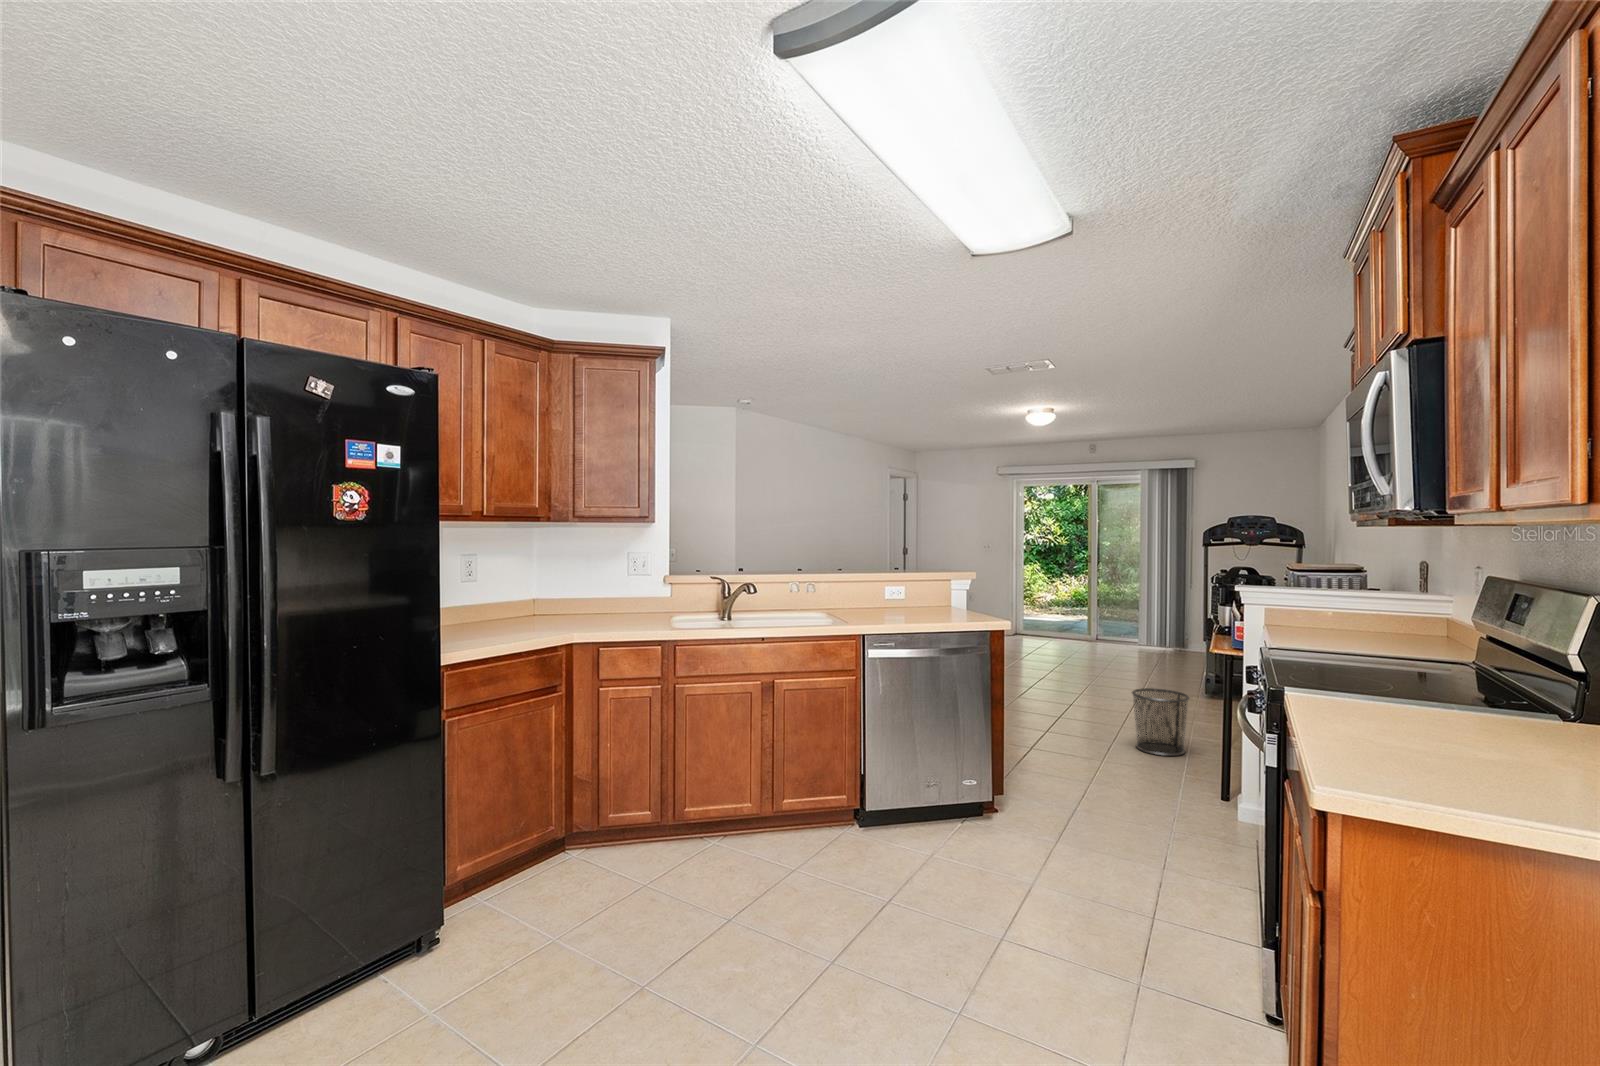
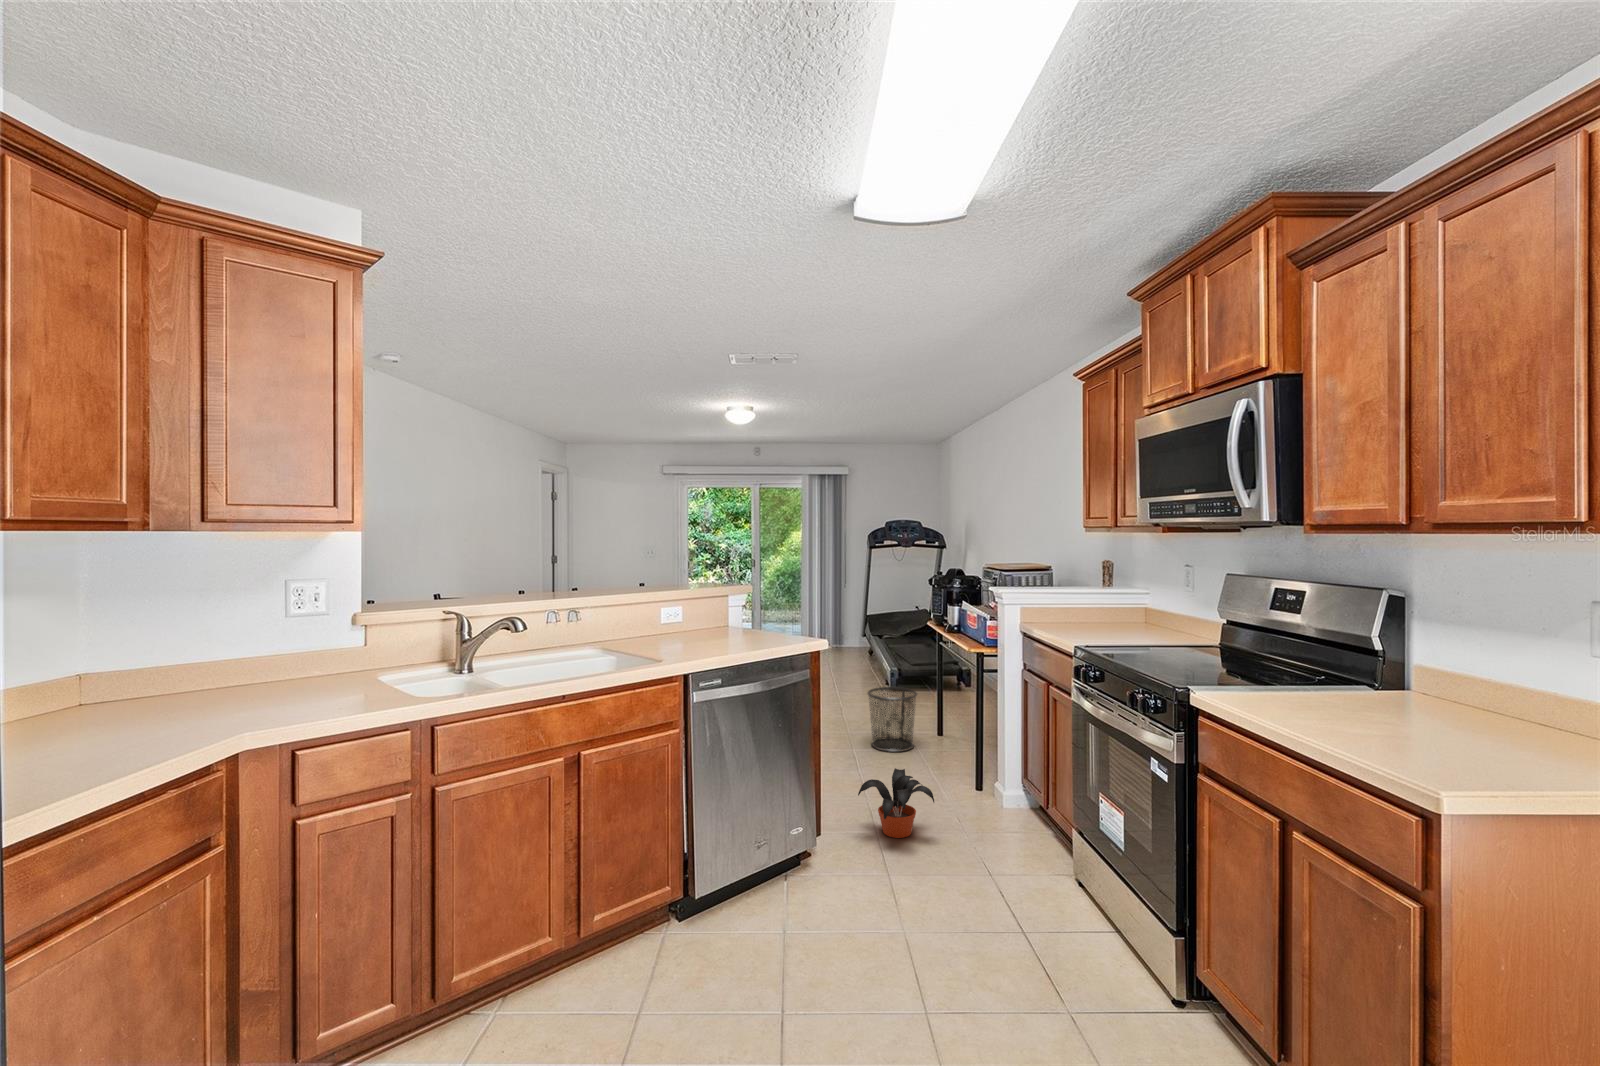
potted plant: none [1052,756,1127,821] -> present [858,768,934,838]

